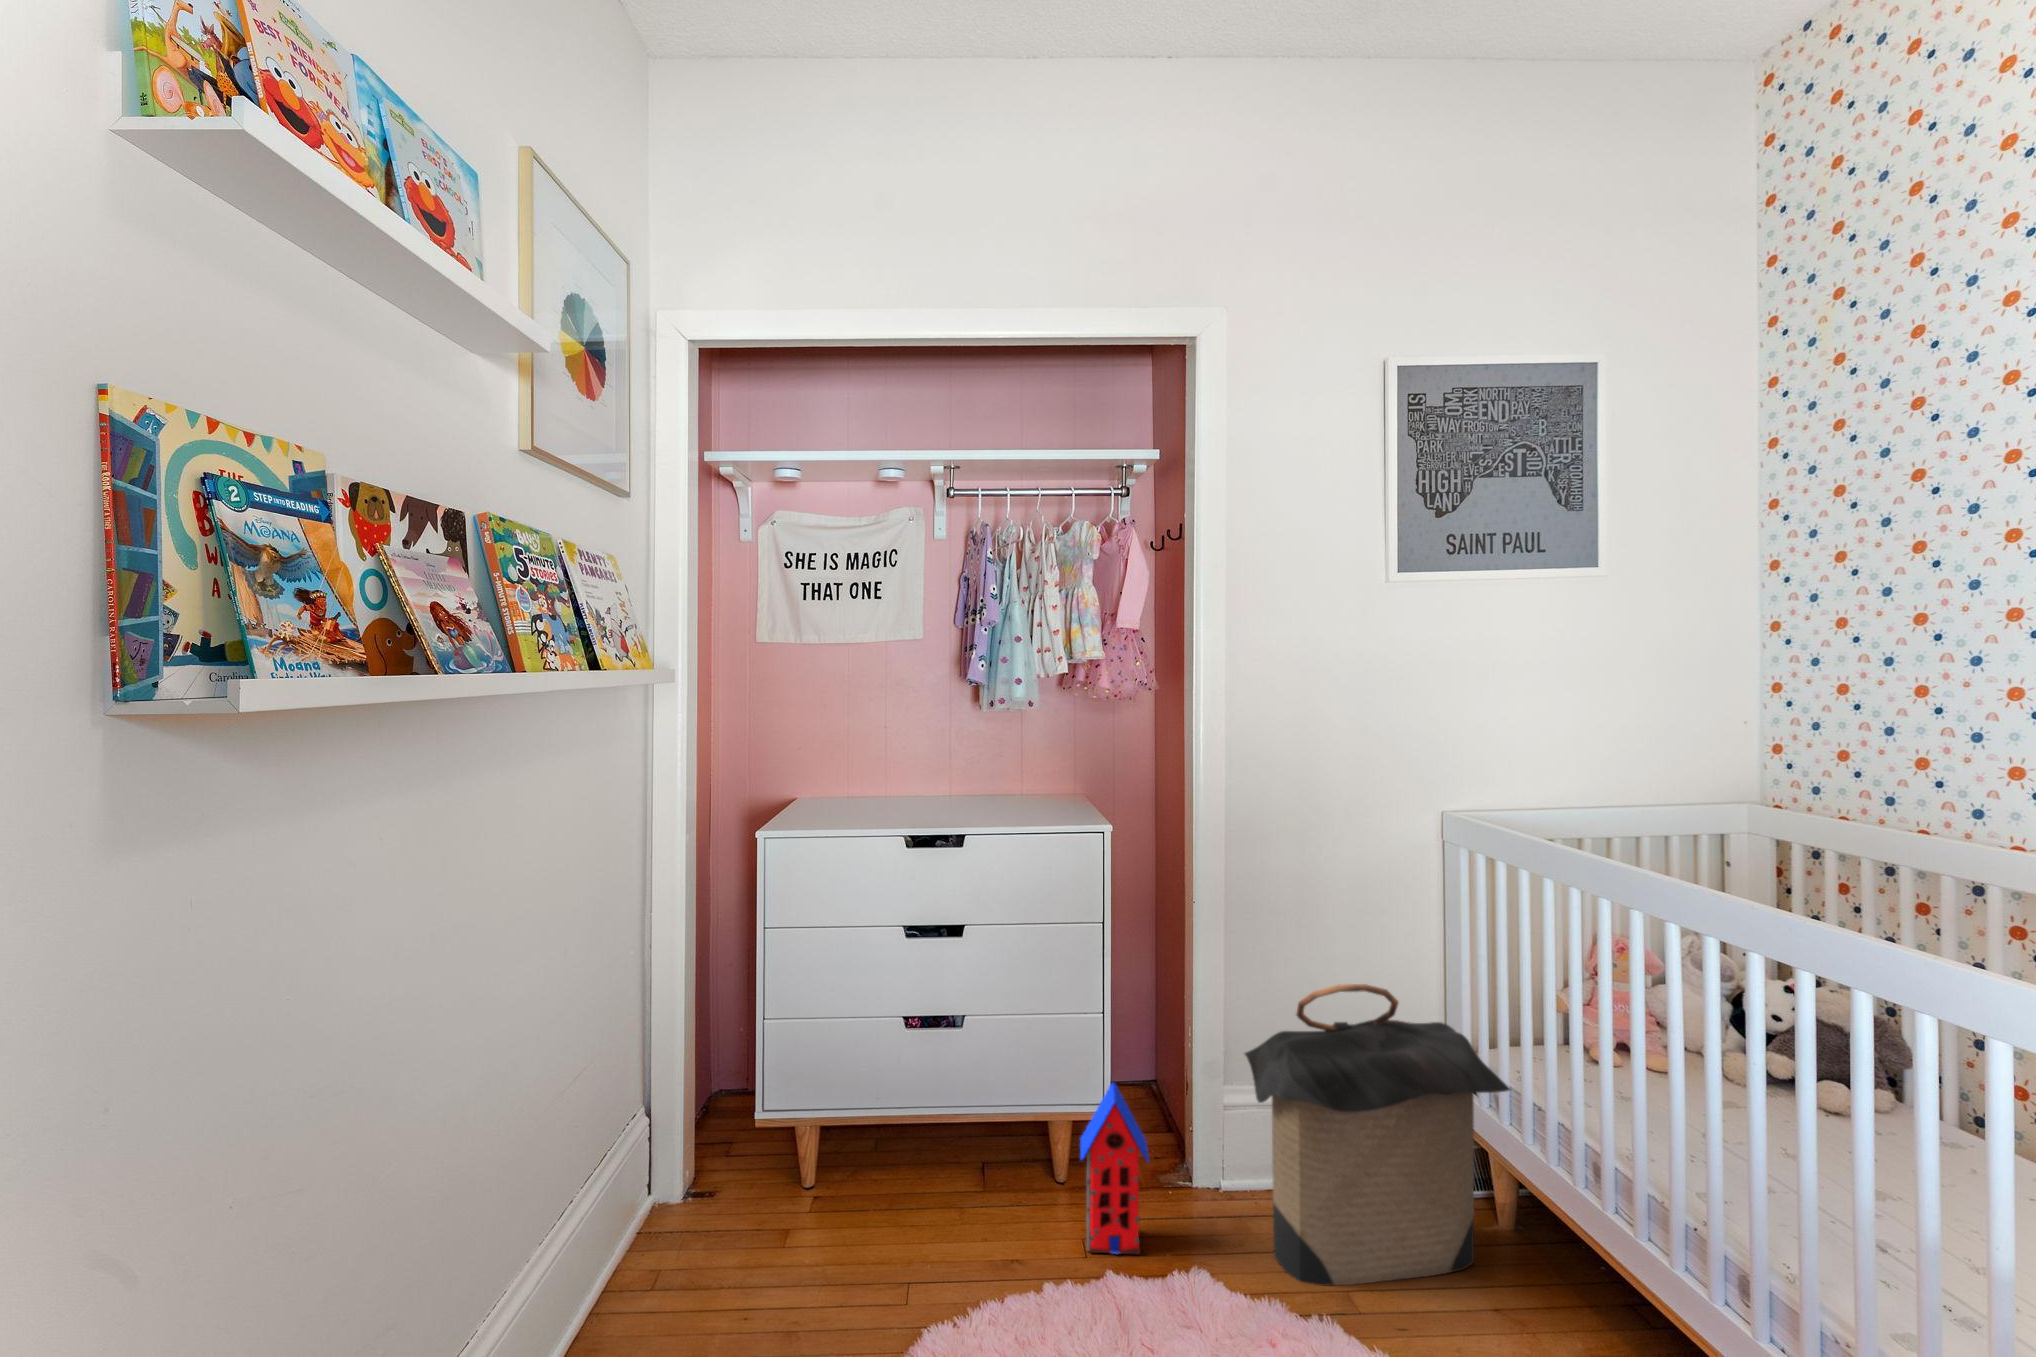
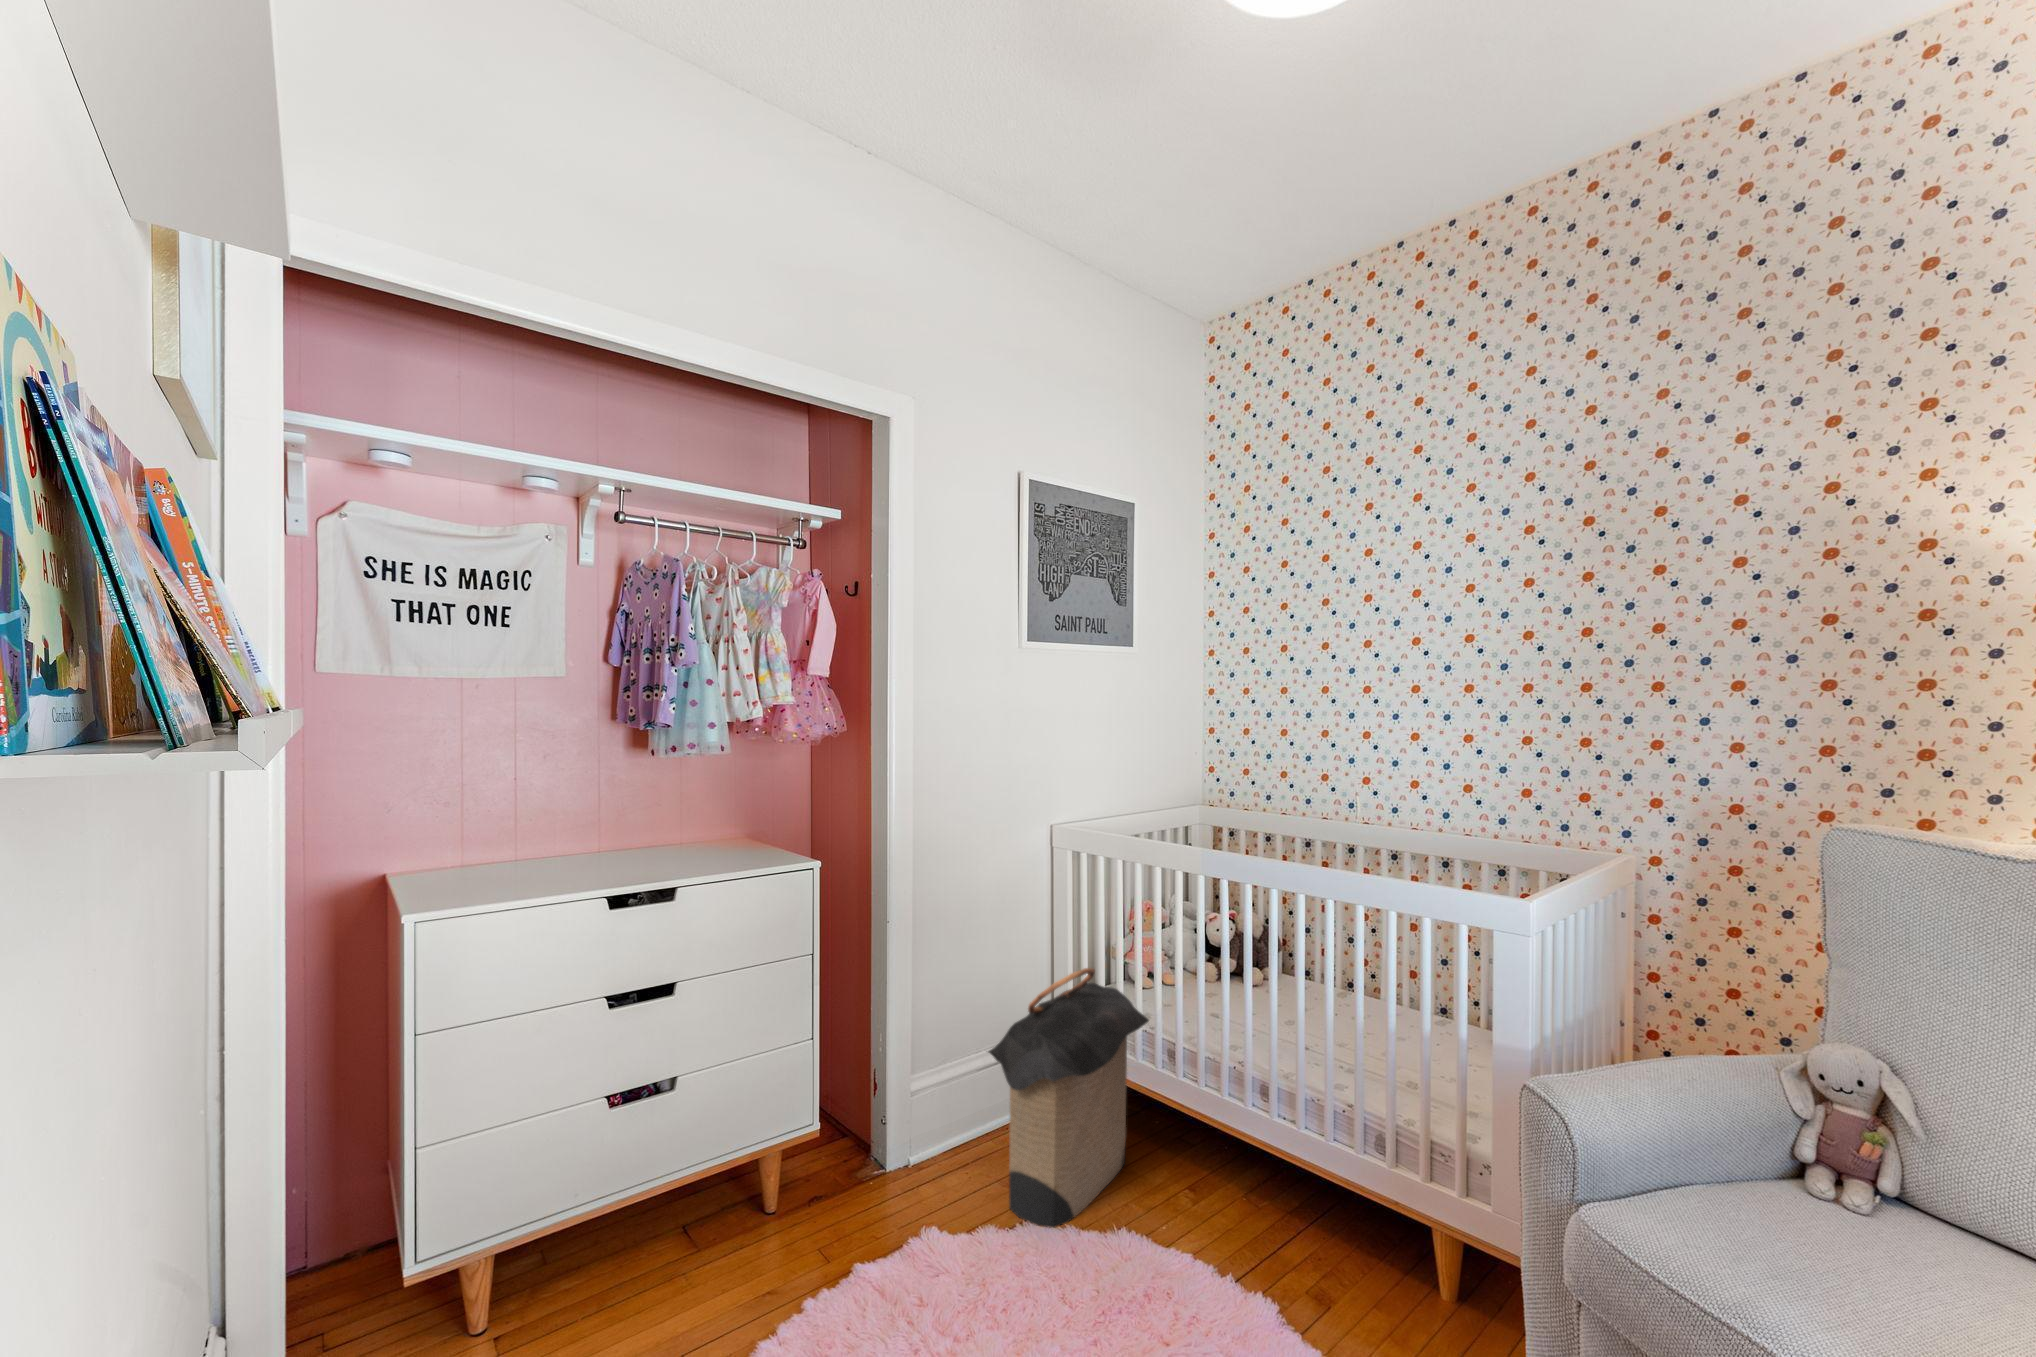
toy house: present [1080,1083,1149,1254] -> none [860,1118,939,1295]

